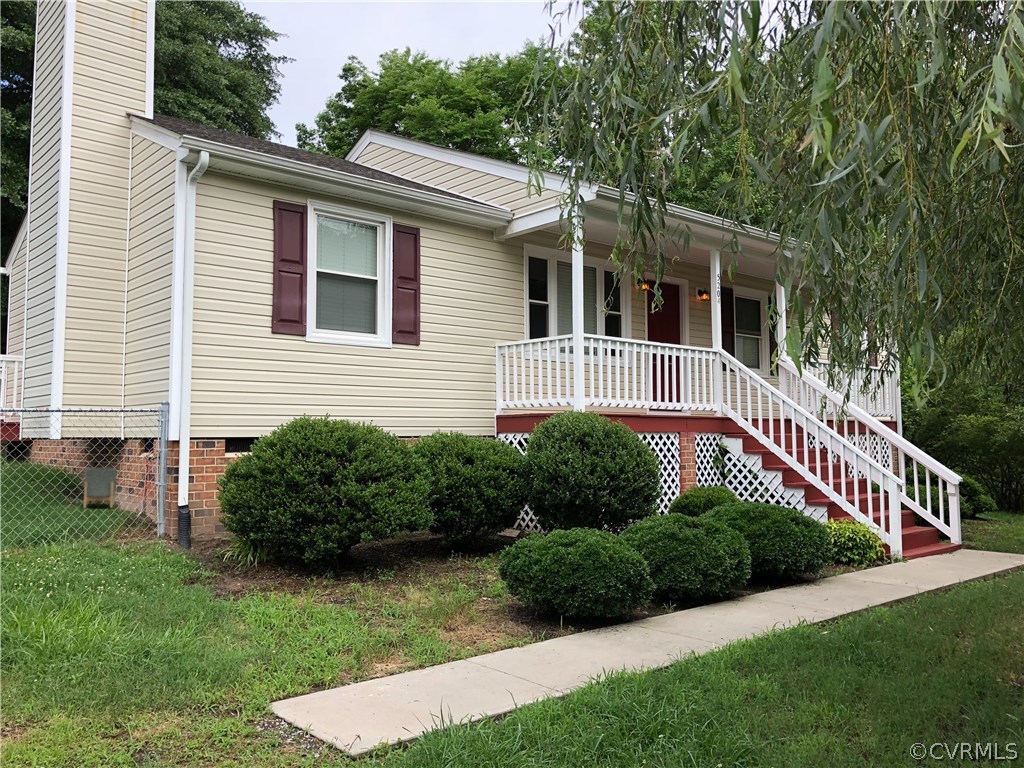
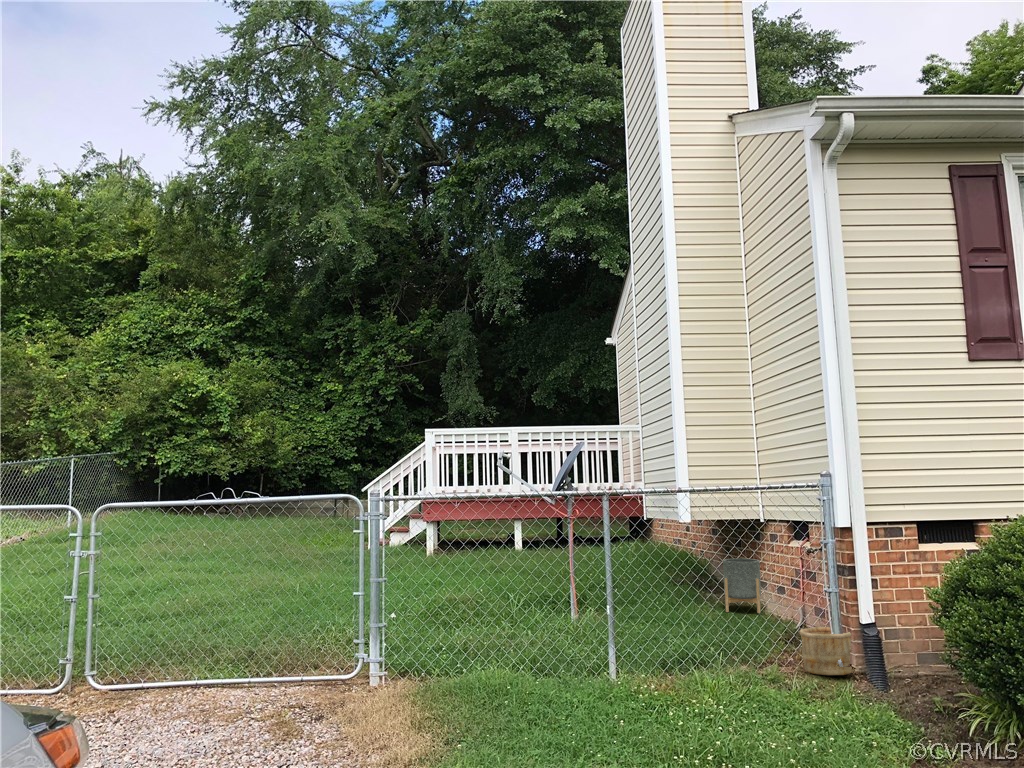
wooden bucket: none [133,510,172,542] -> present [800,627,854,675]

